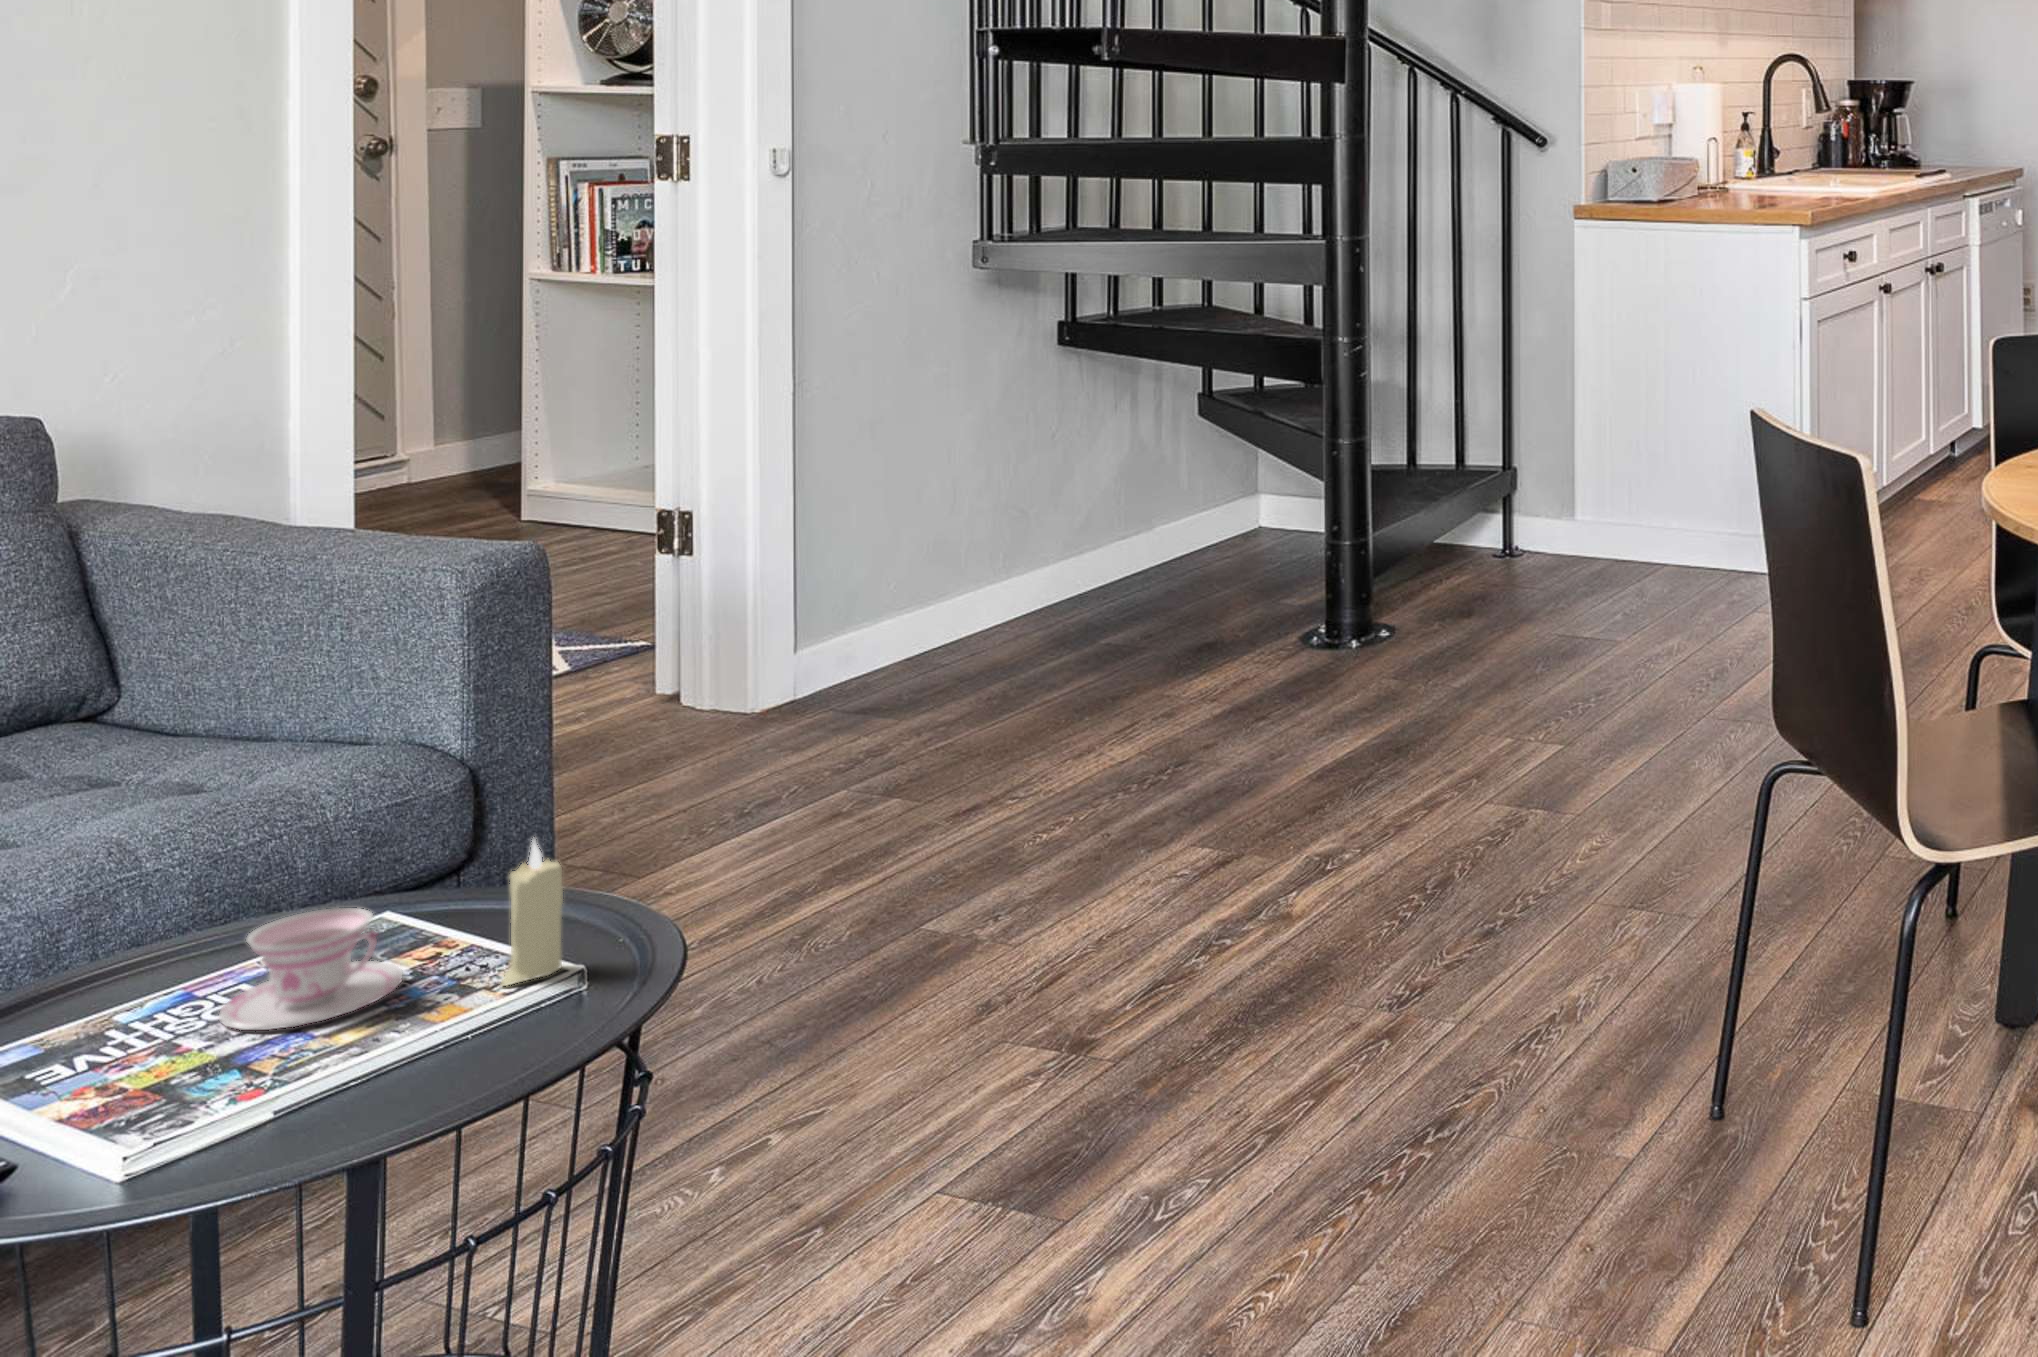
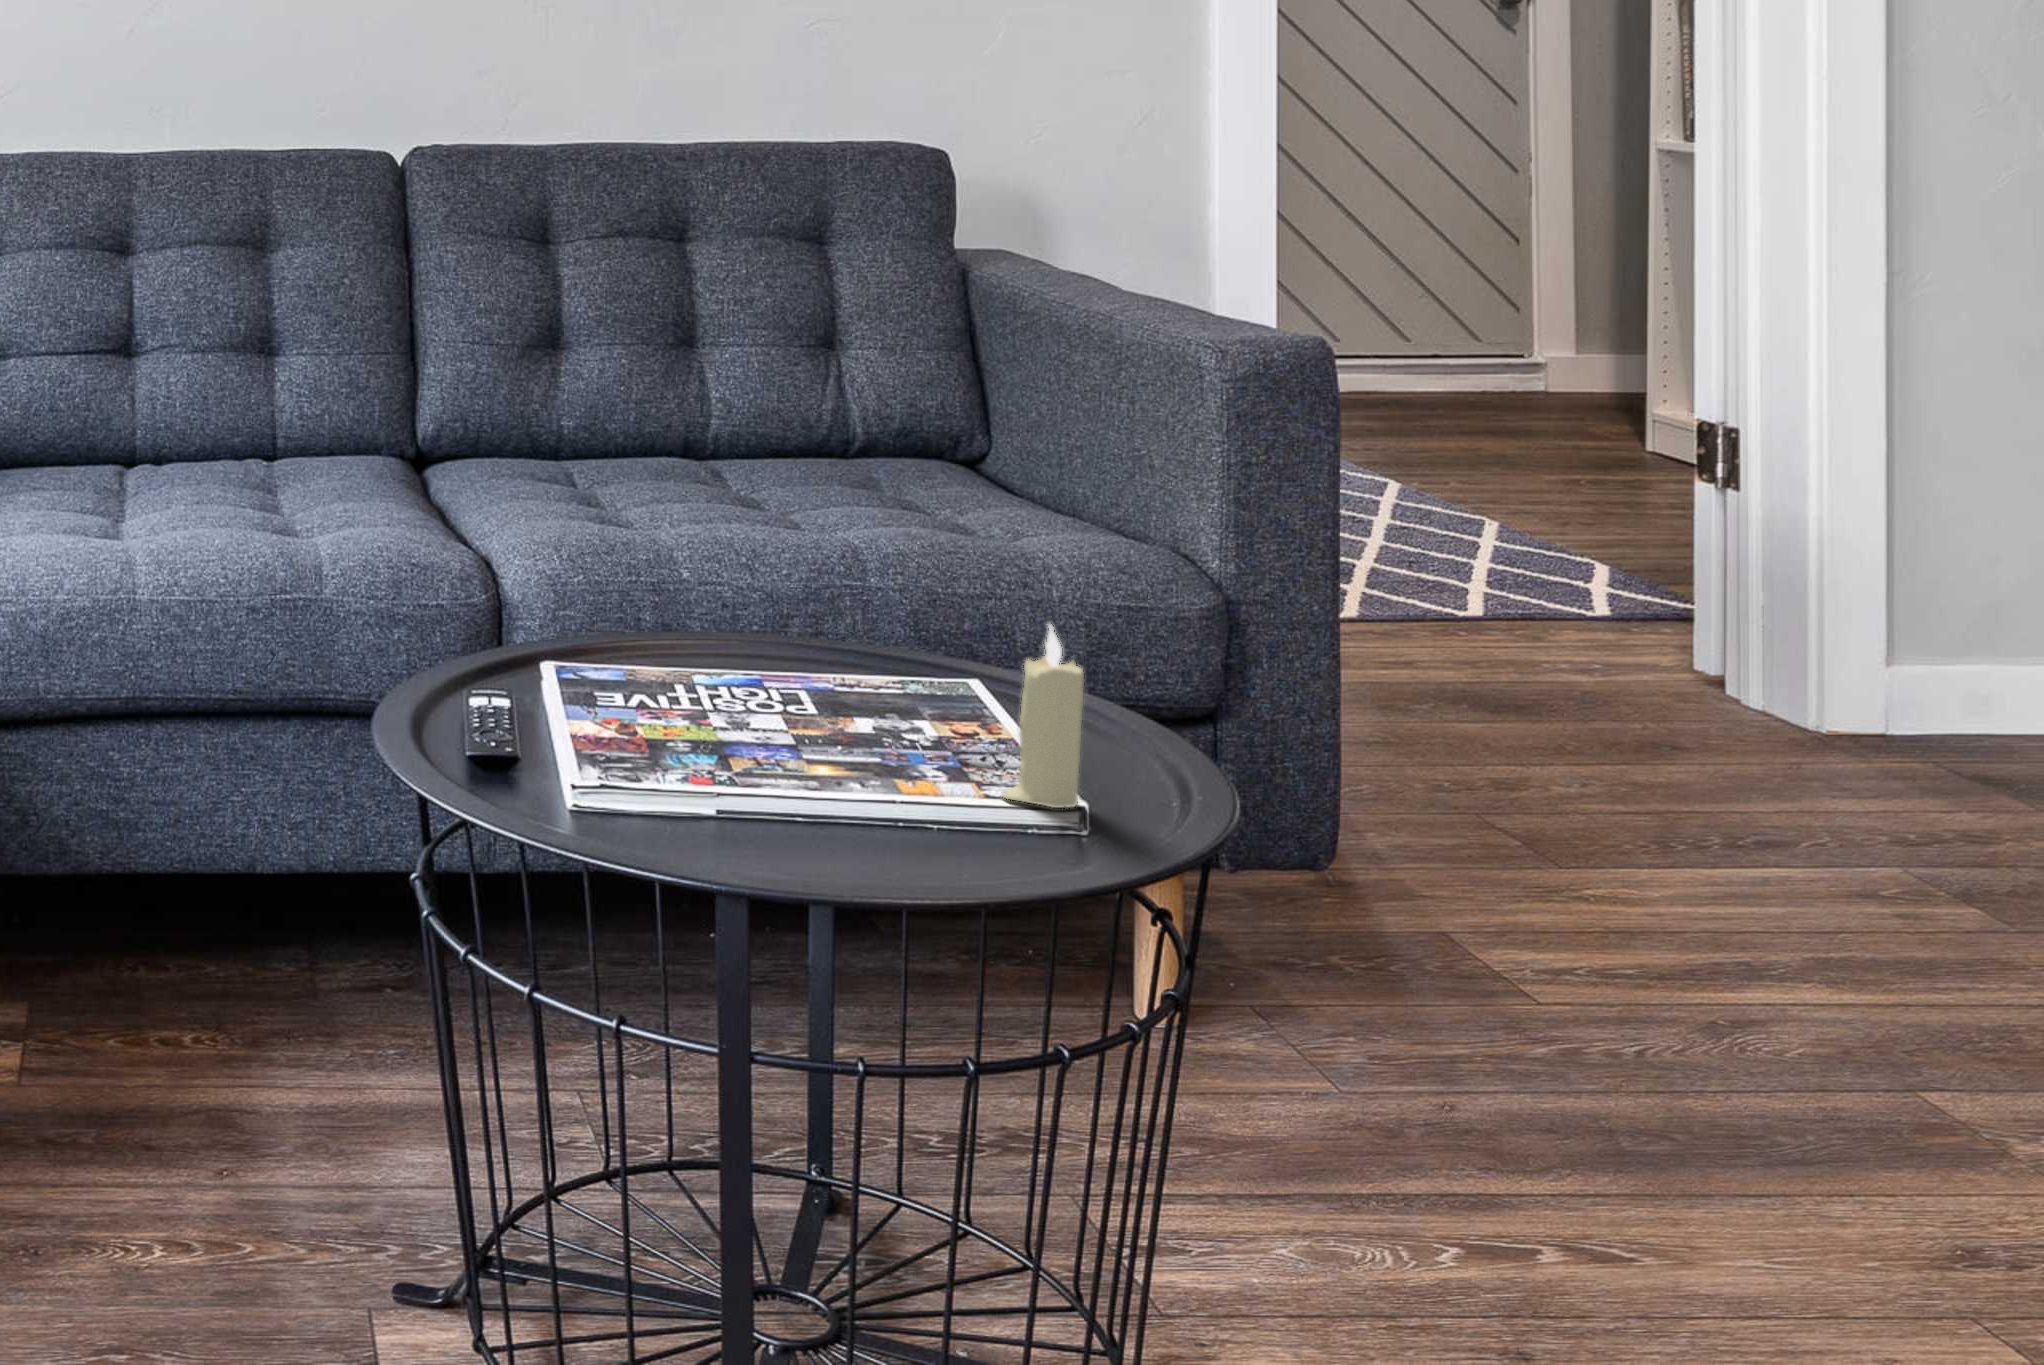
teacup: present [219,908,402,1030] -> none [750,628,925,754]

